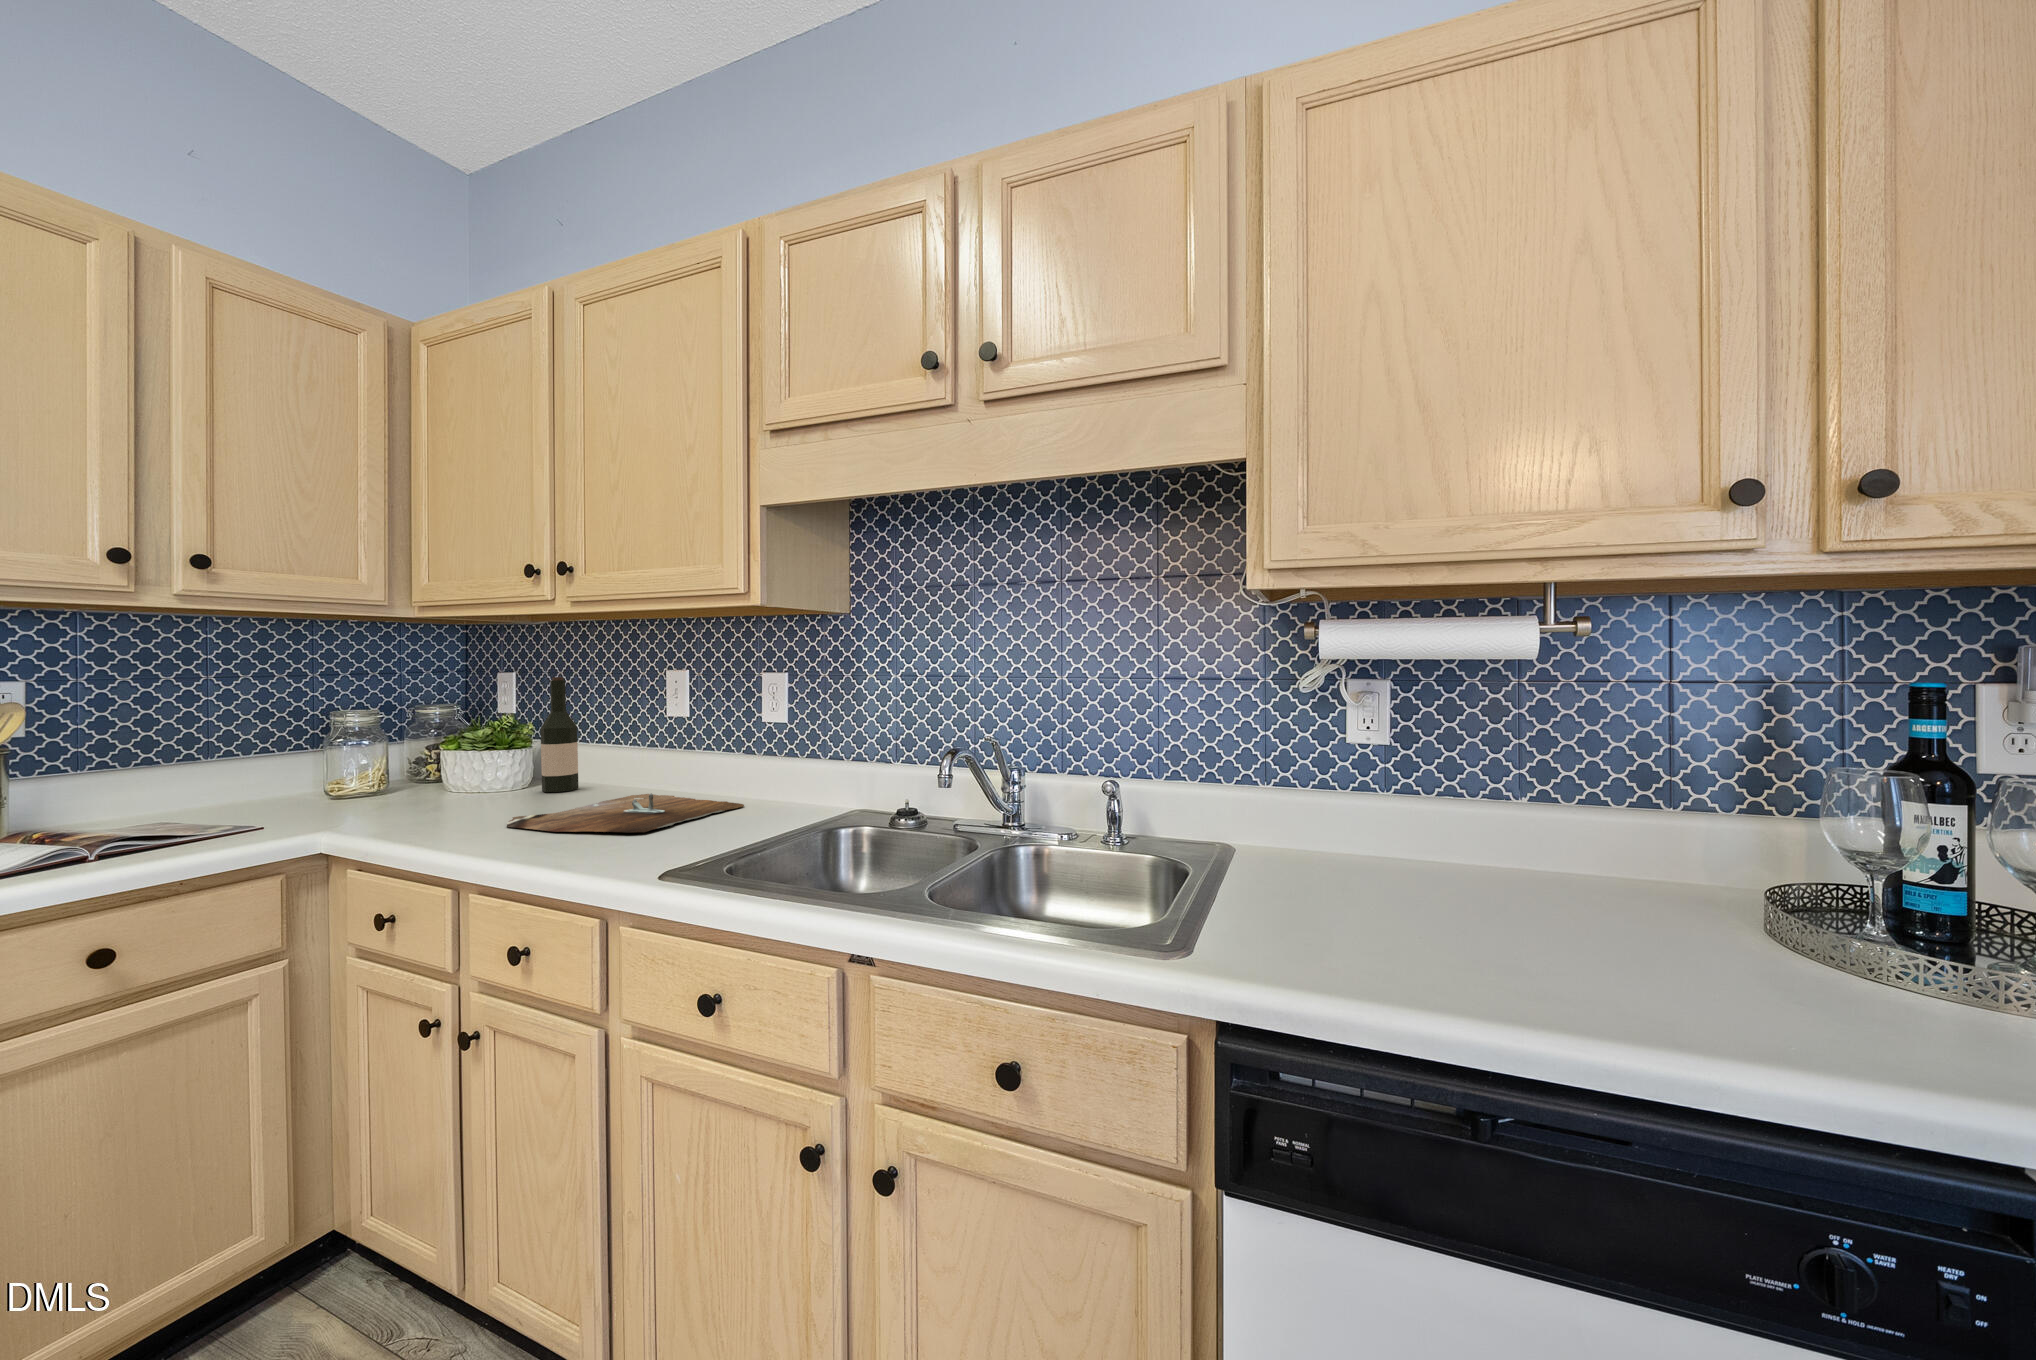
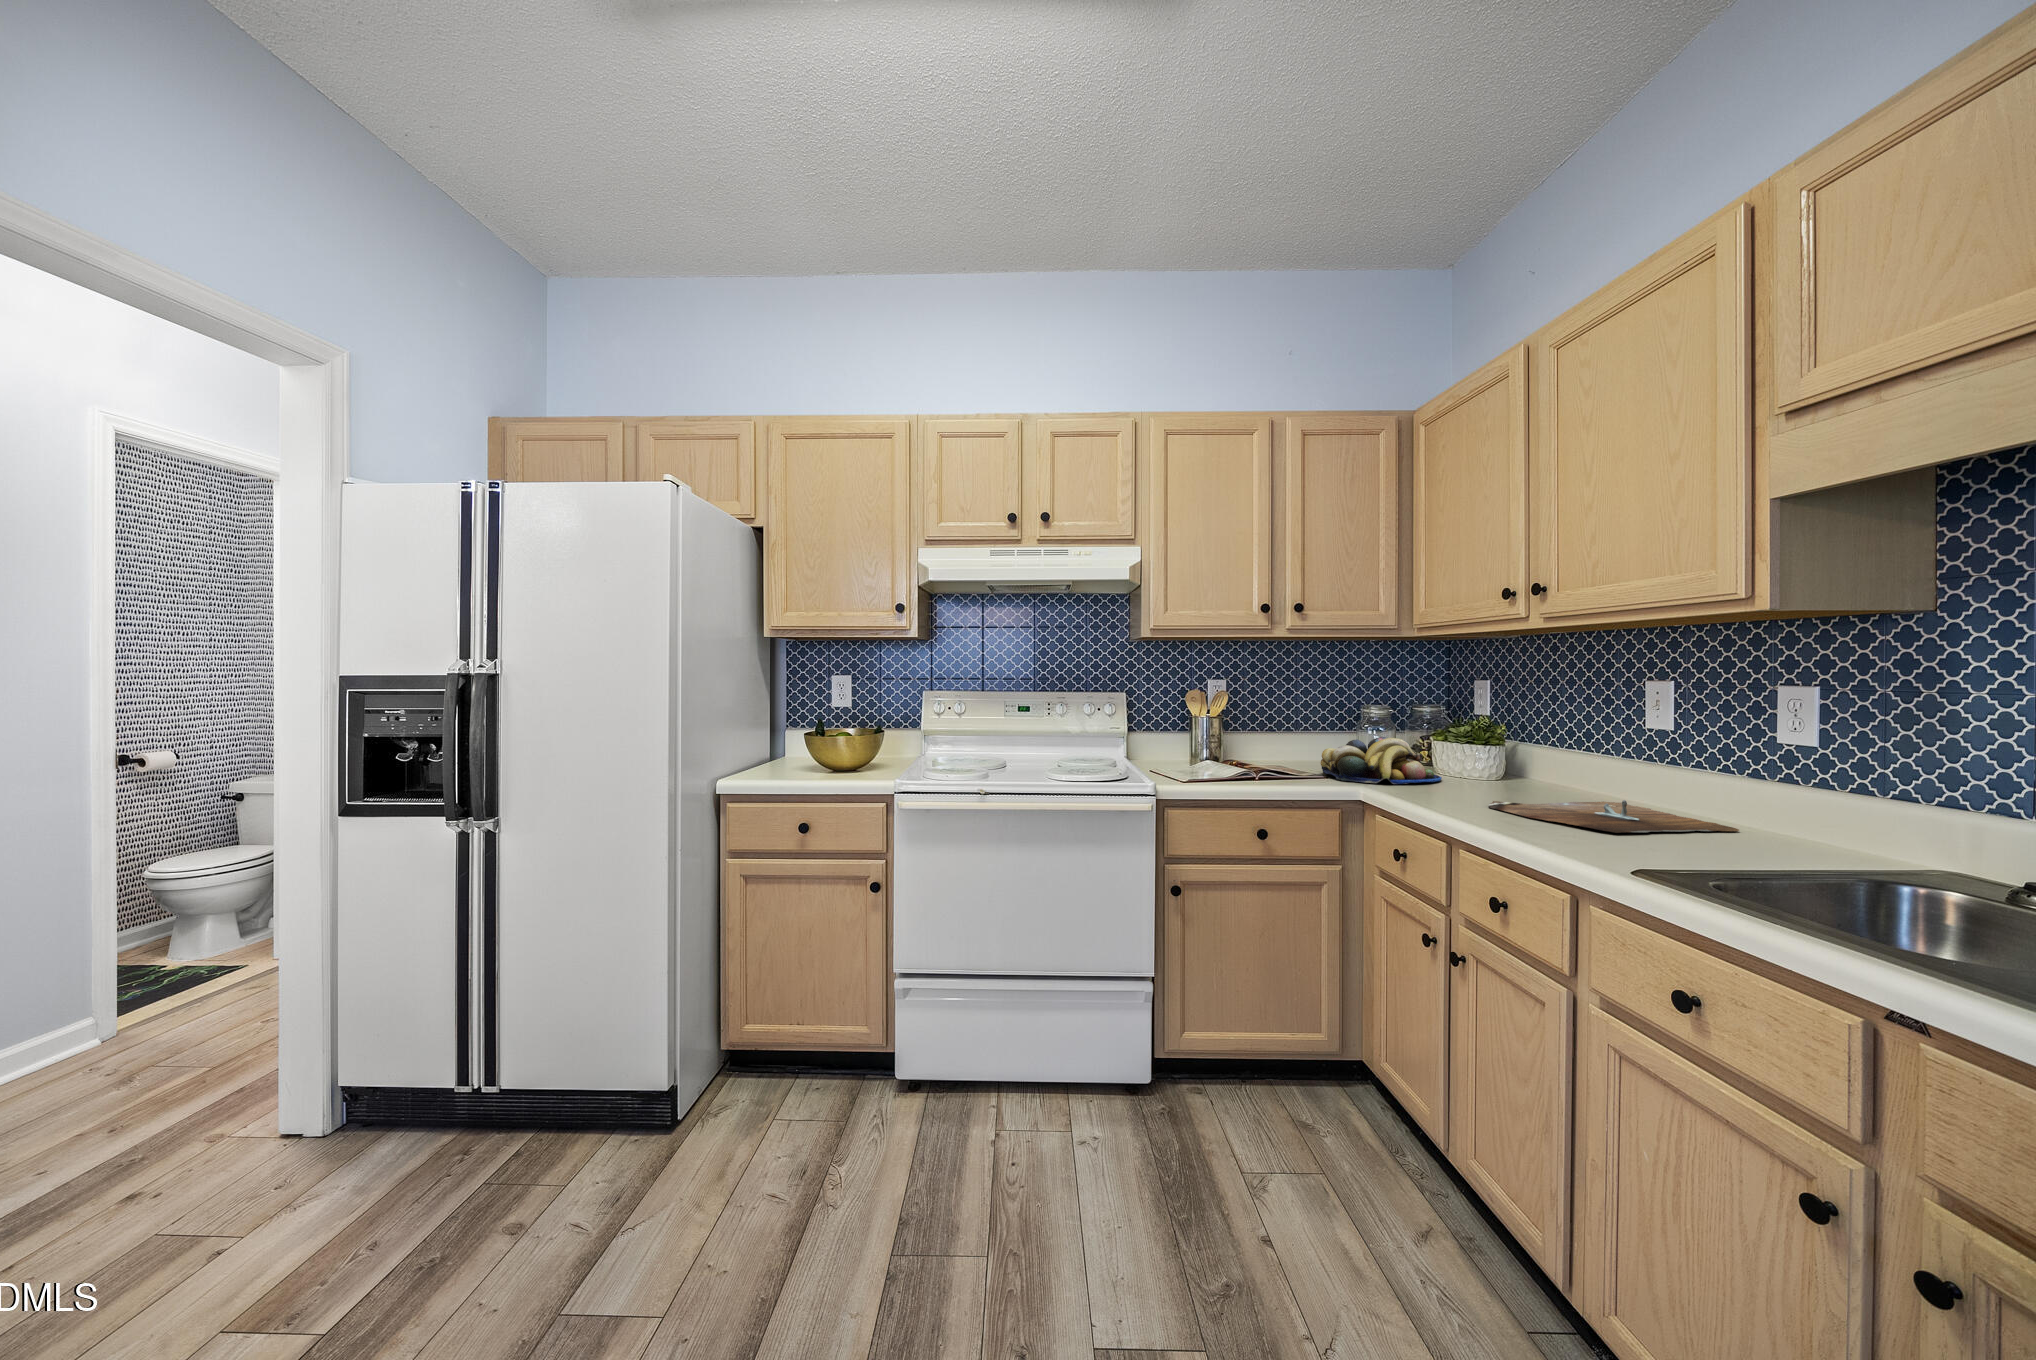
wine bottle: present [541,677,578,792] -> none [1514,685,1548,789]
fruit bowl: none [253,752,452,823] -> present [1321,737,1442,784]

